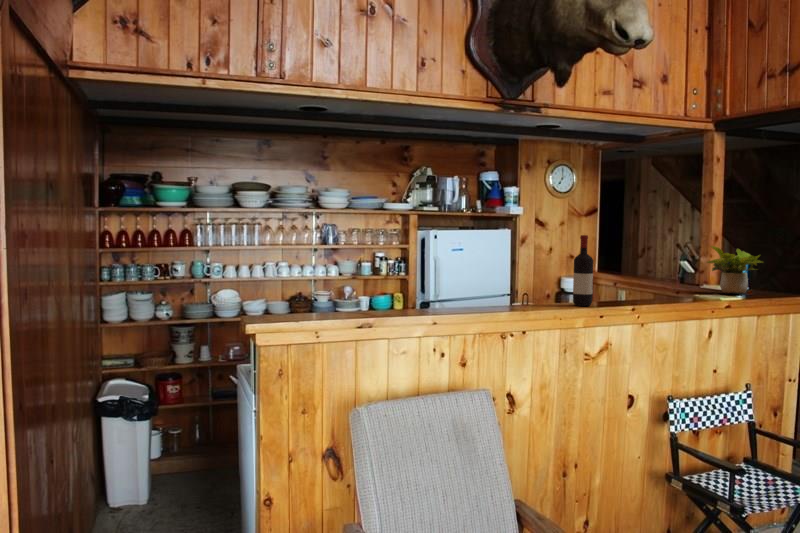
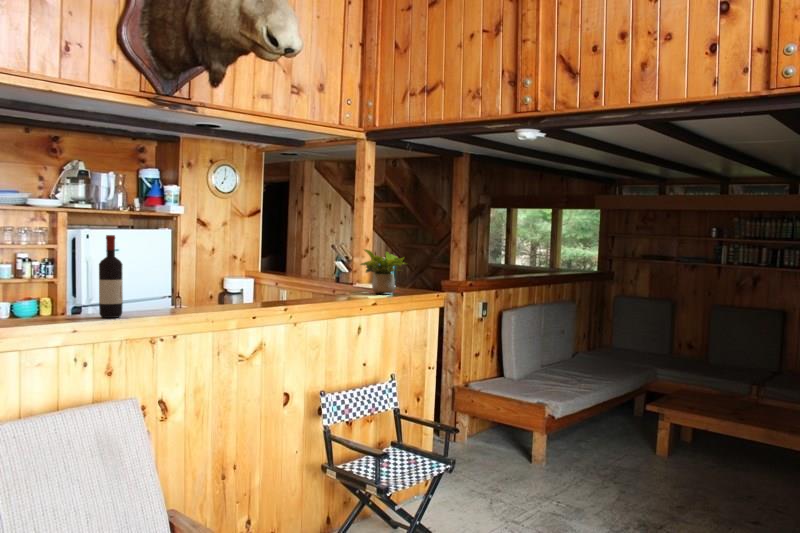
wine bottle: present [573,235,593,306] -> present [99,235,123,318]

